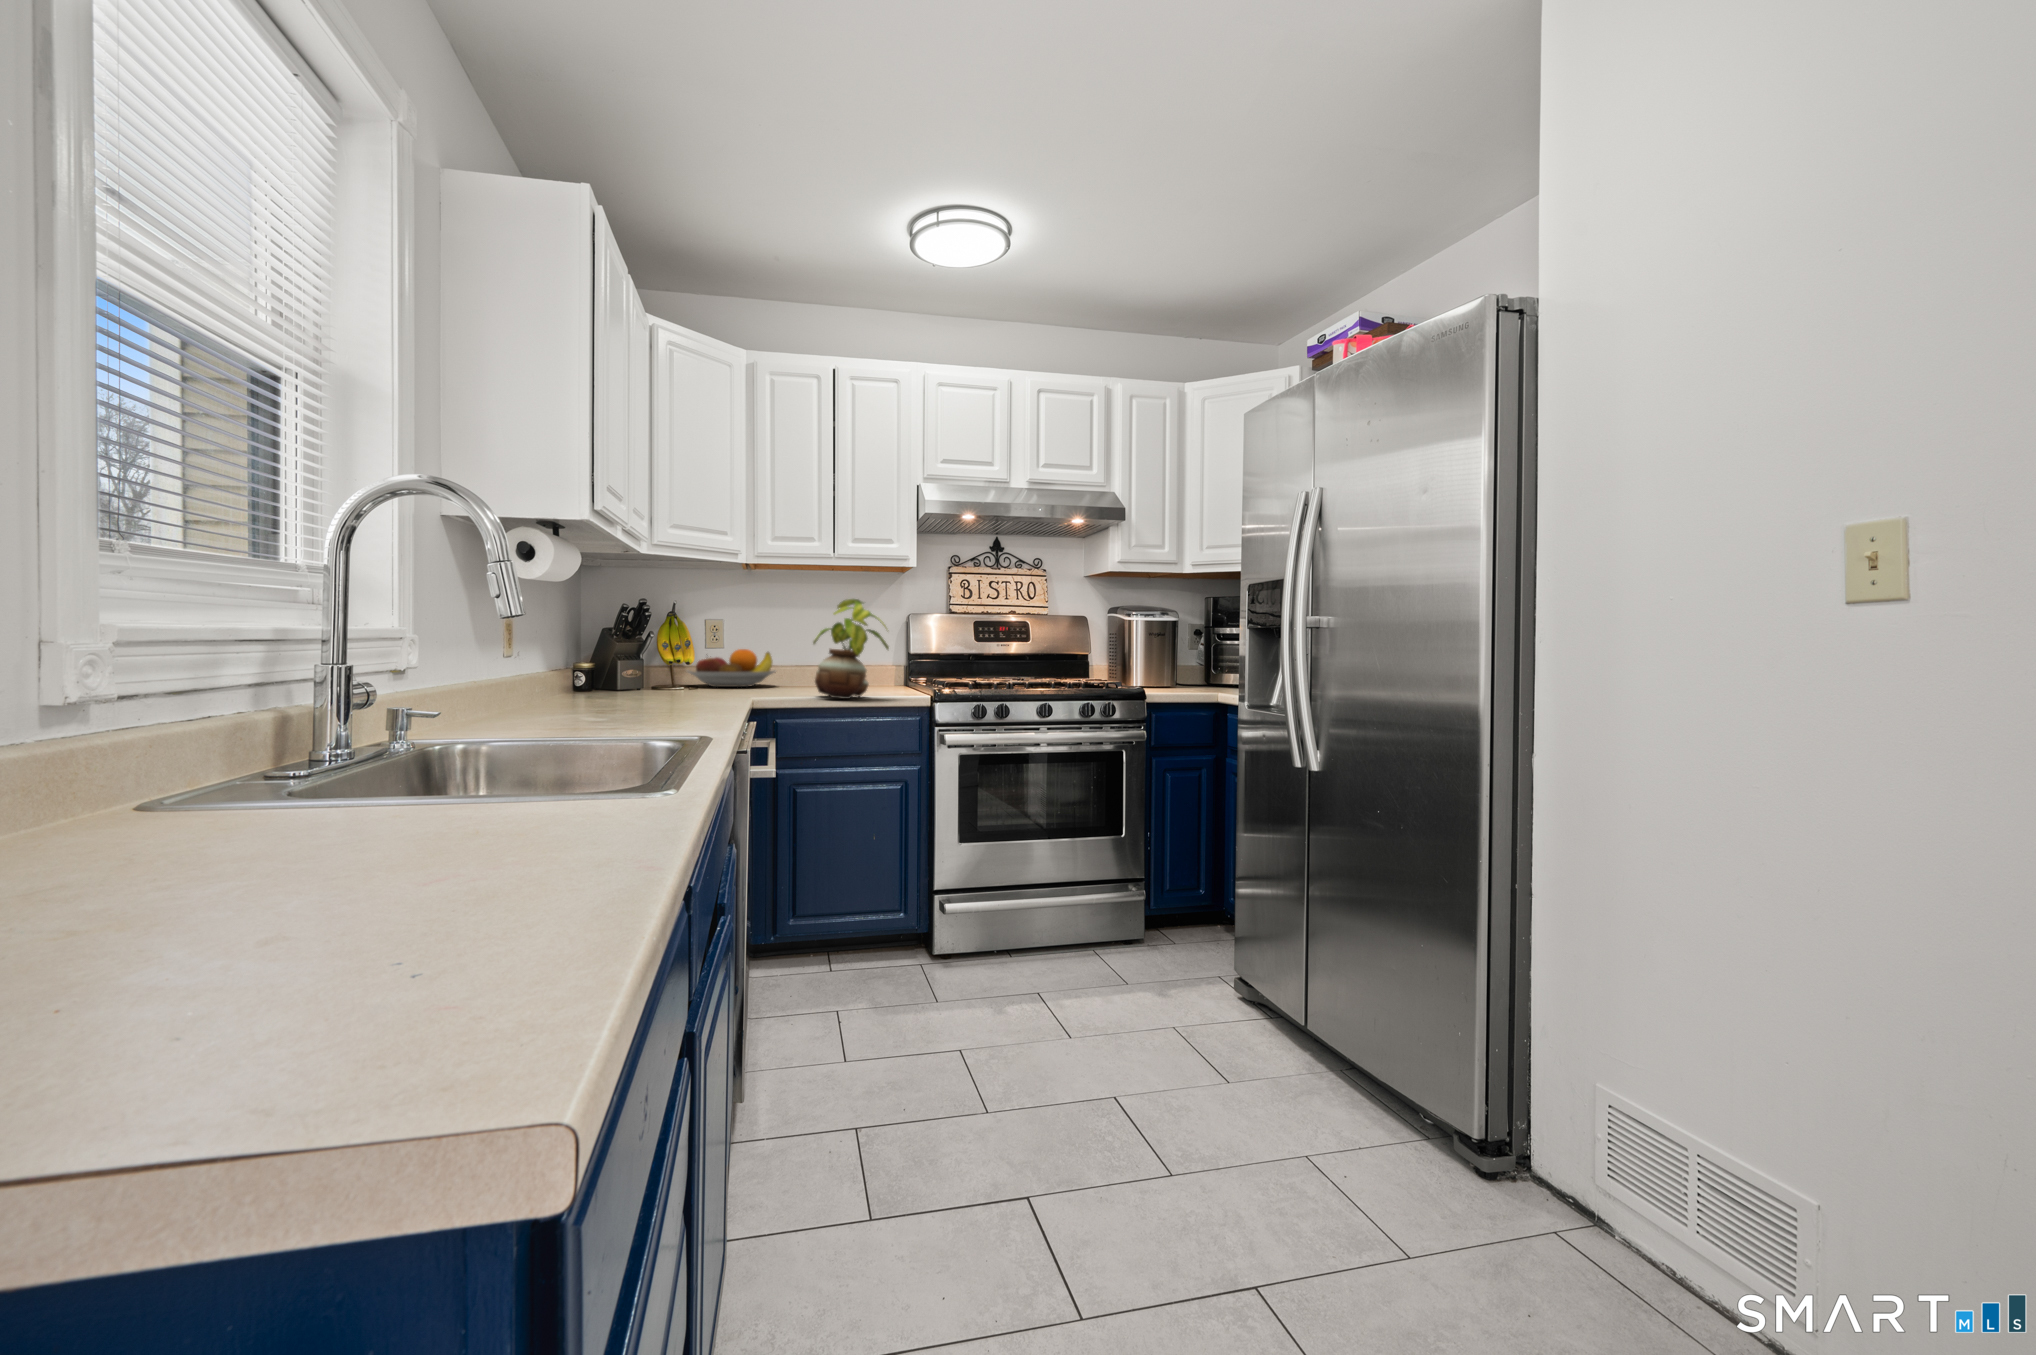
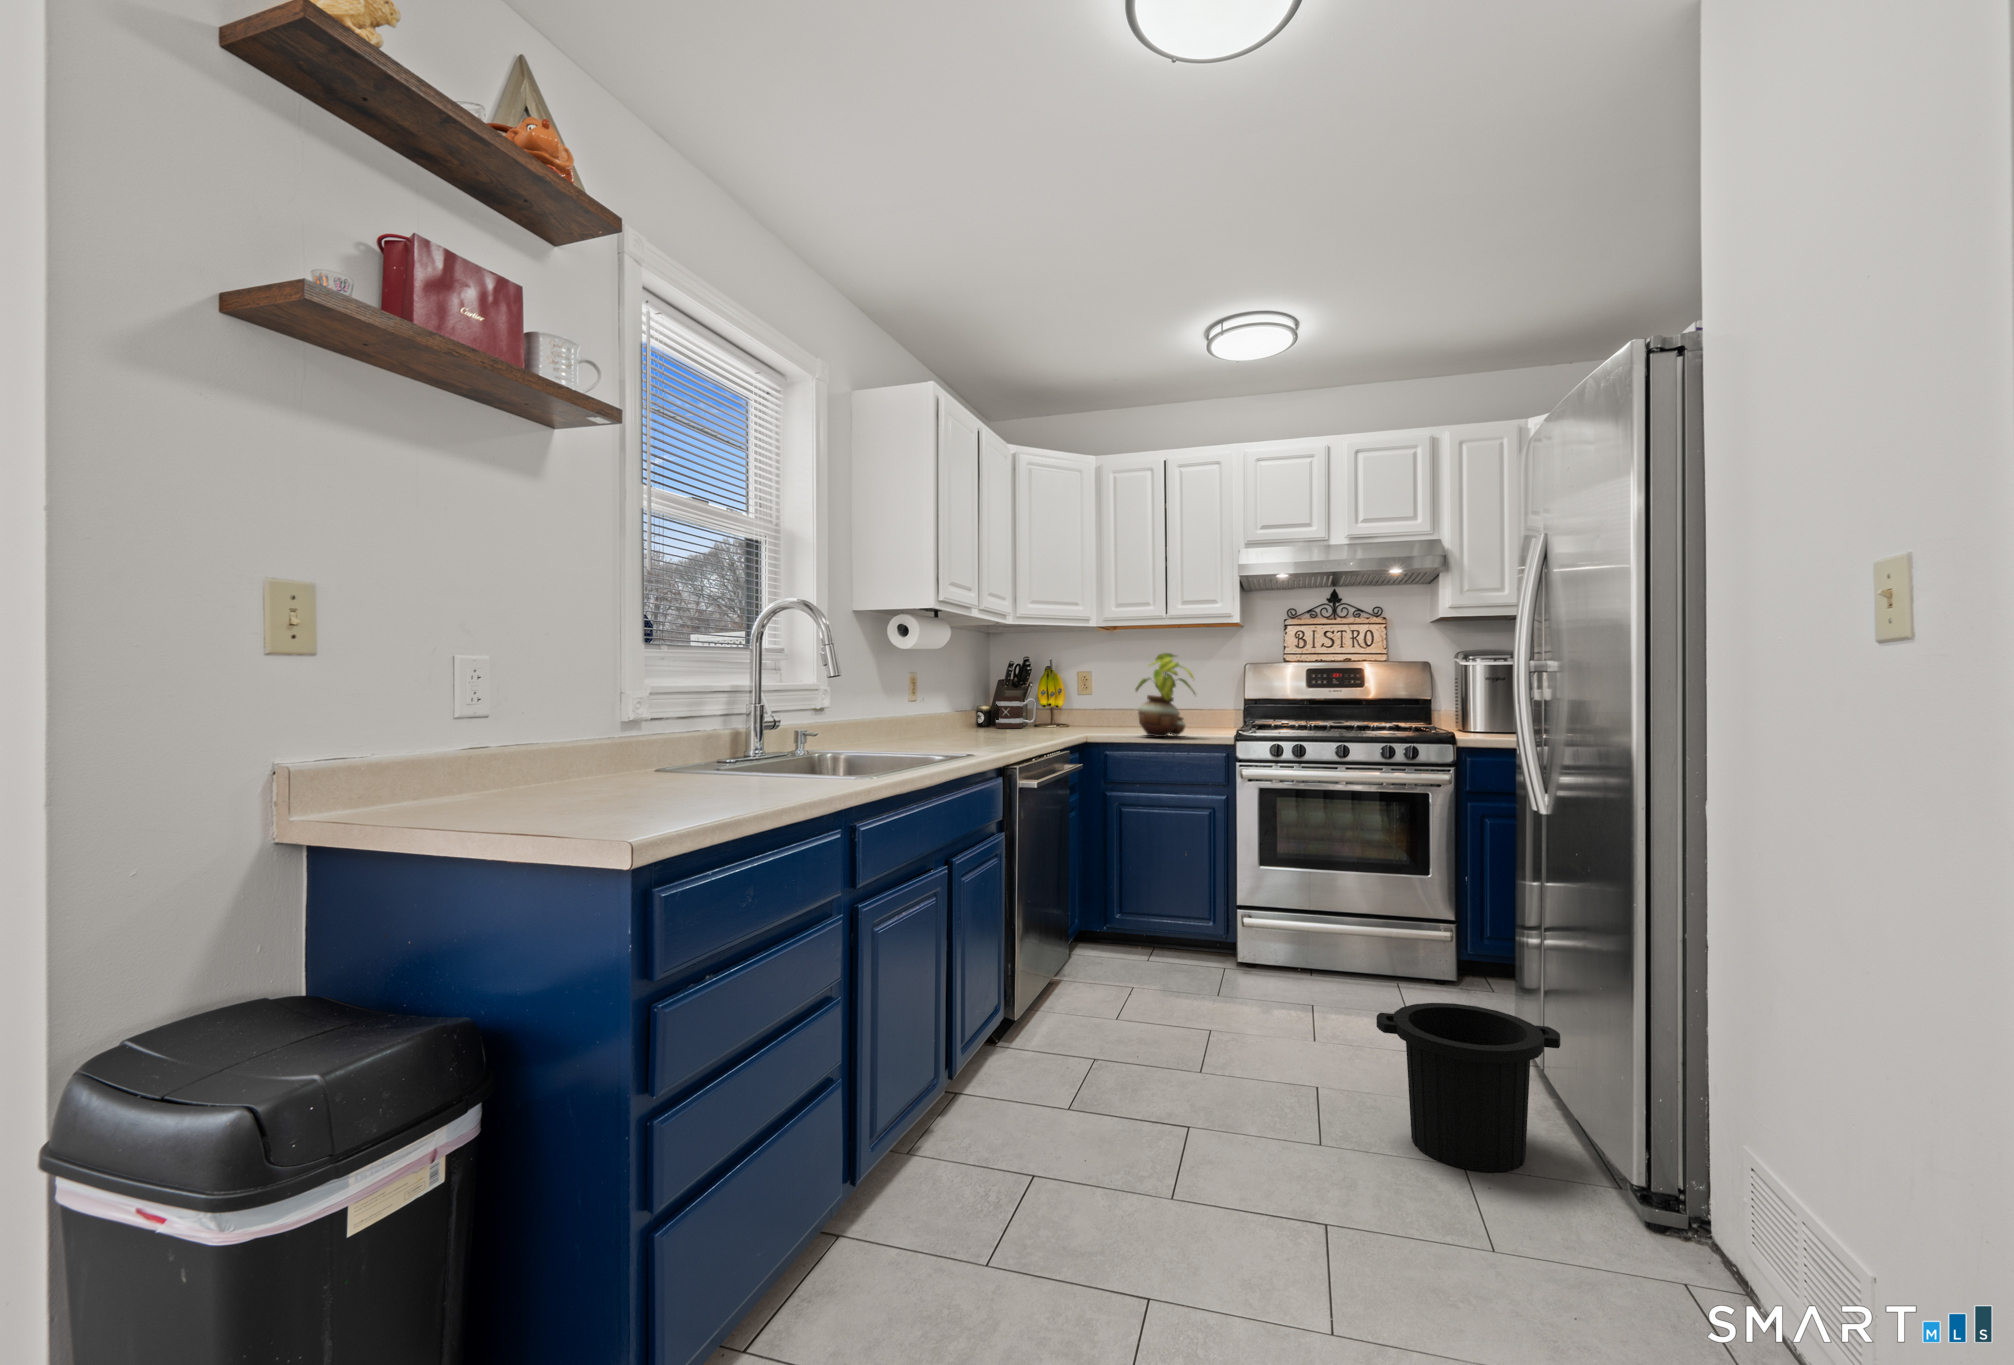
mug: none [603,649,660,691] -> present [995,696,1036,728]
fruit bowl: present [688,649,775,687] -> none [1061,696,1132,727]
trash can: none [1205,975,1370,1153] -> present [1376,1003,1560,1172]

